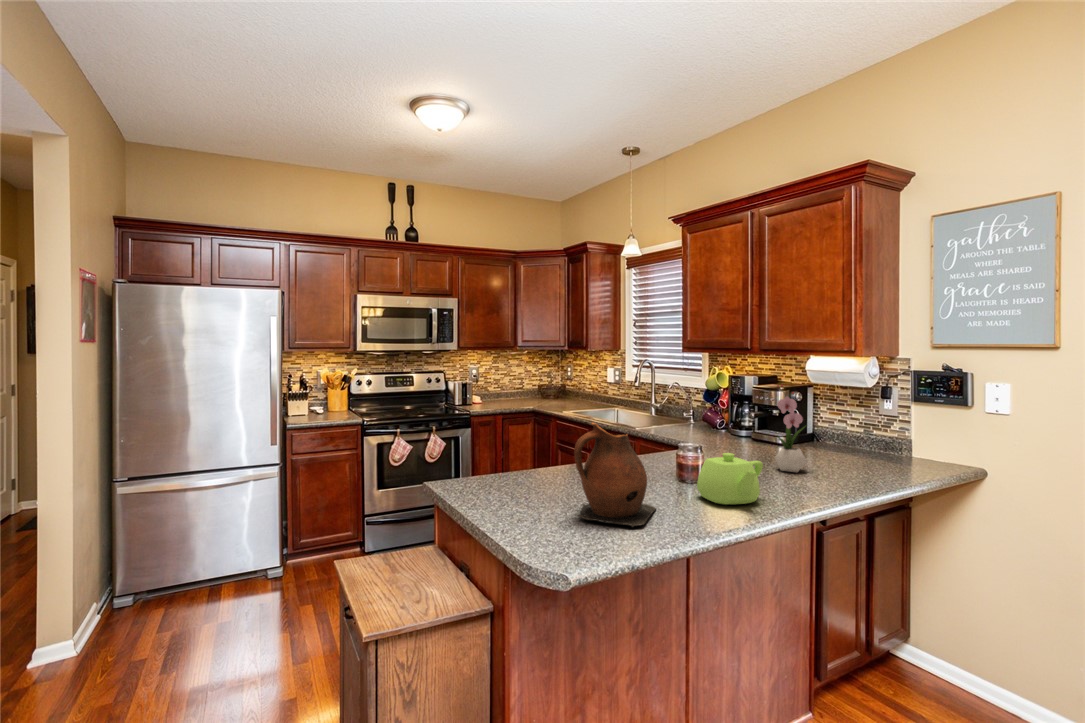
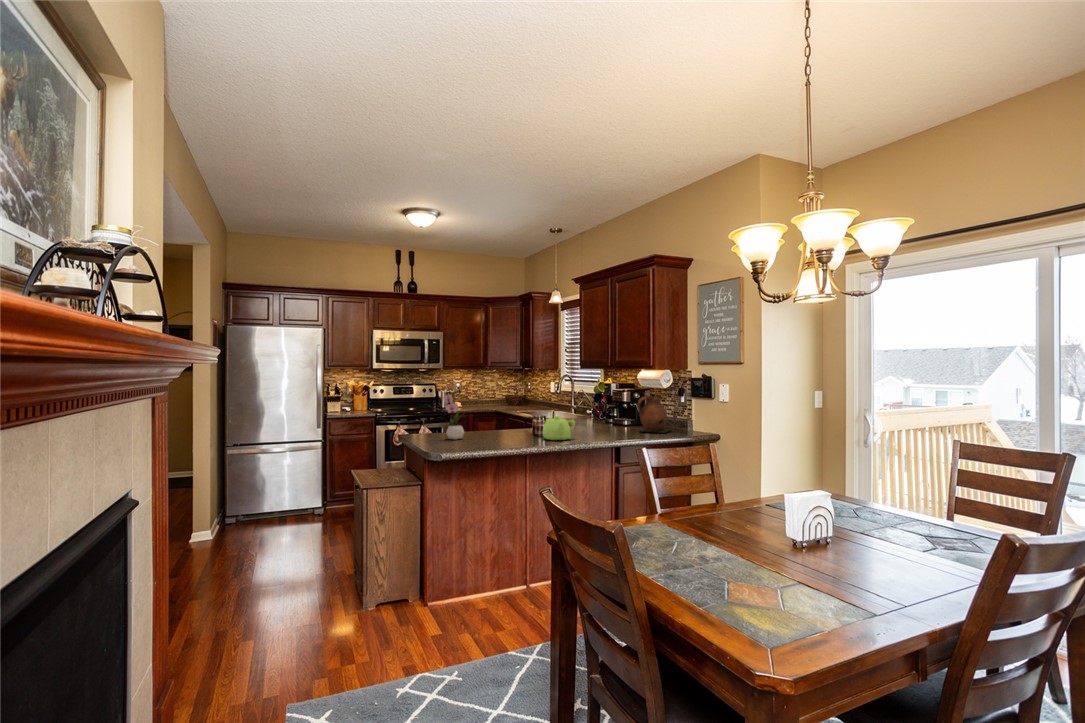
flower arrangement: present [775,385,807,472] -> present [443,387,464,439]
ceramic pitcher: present [574,422,656,528] -> present [637,394,669,433]

